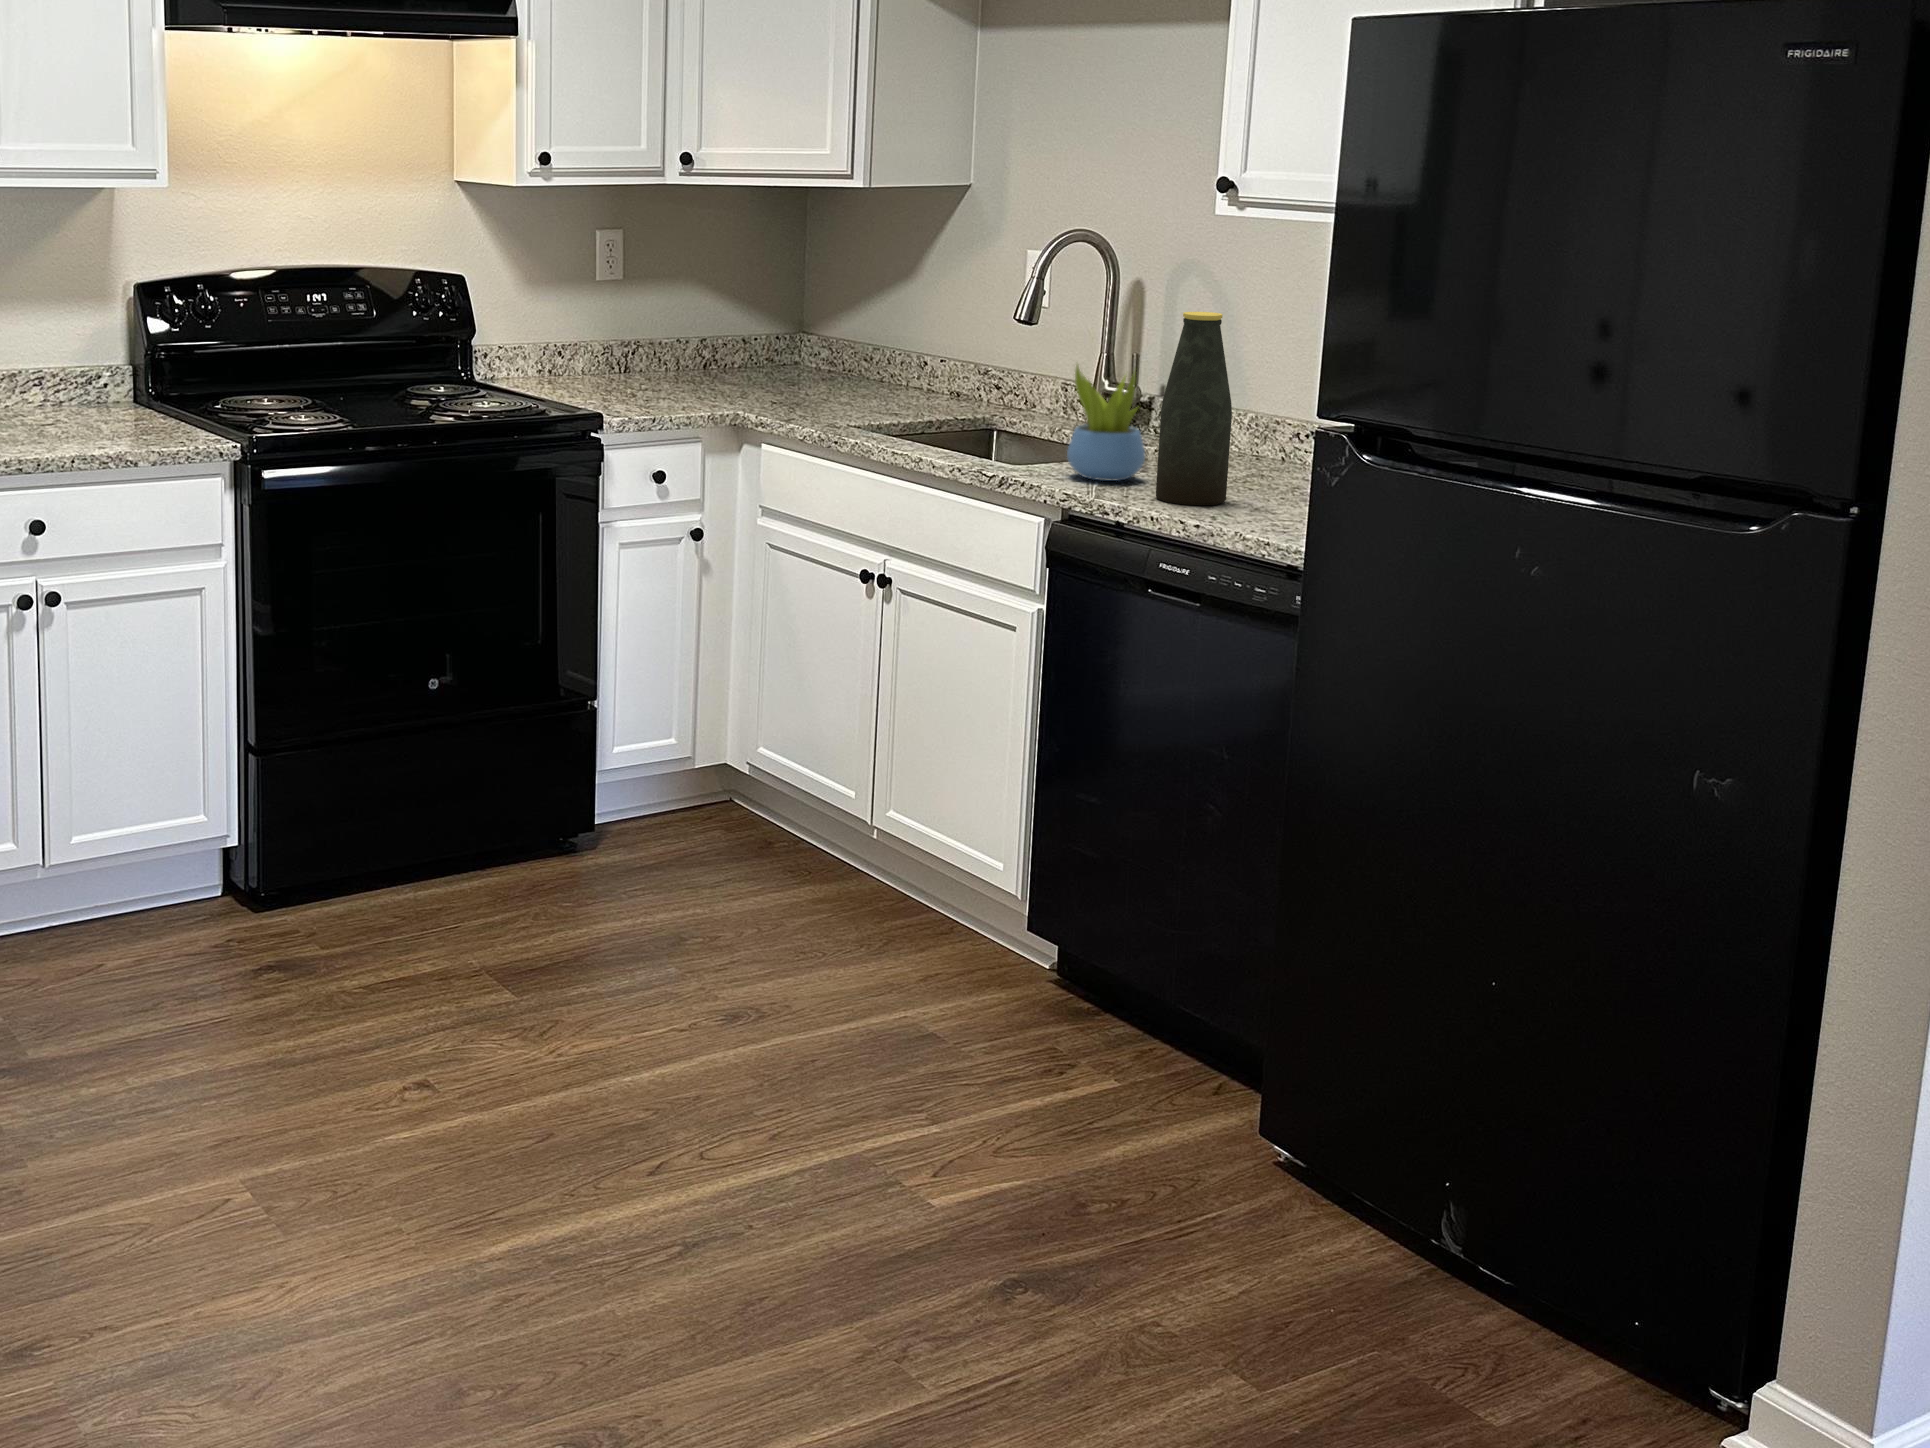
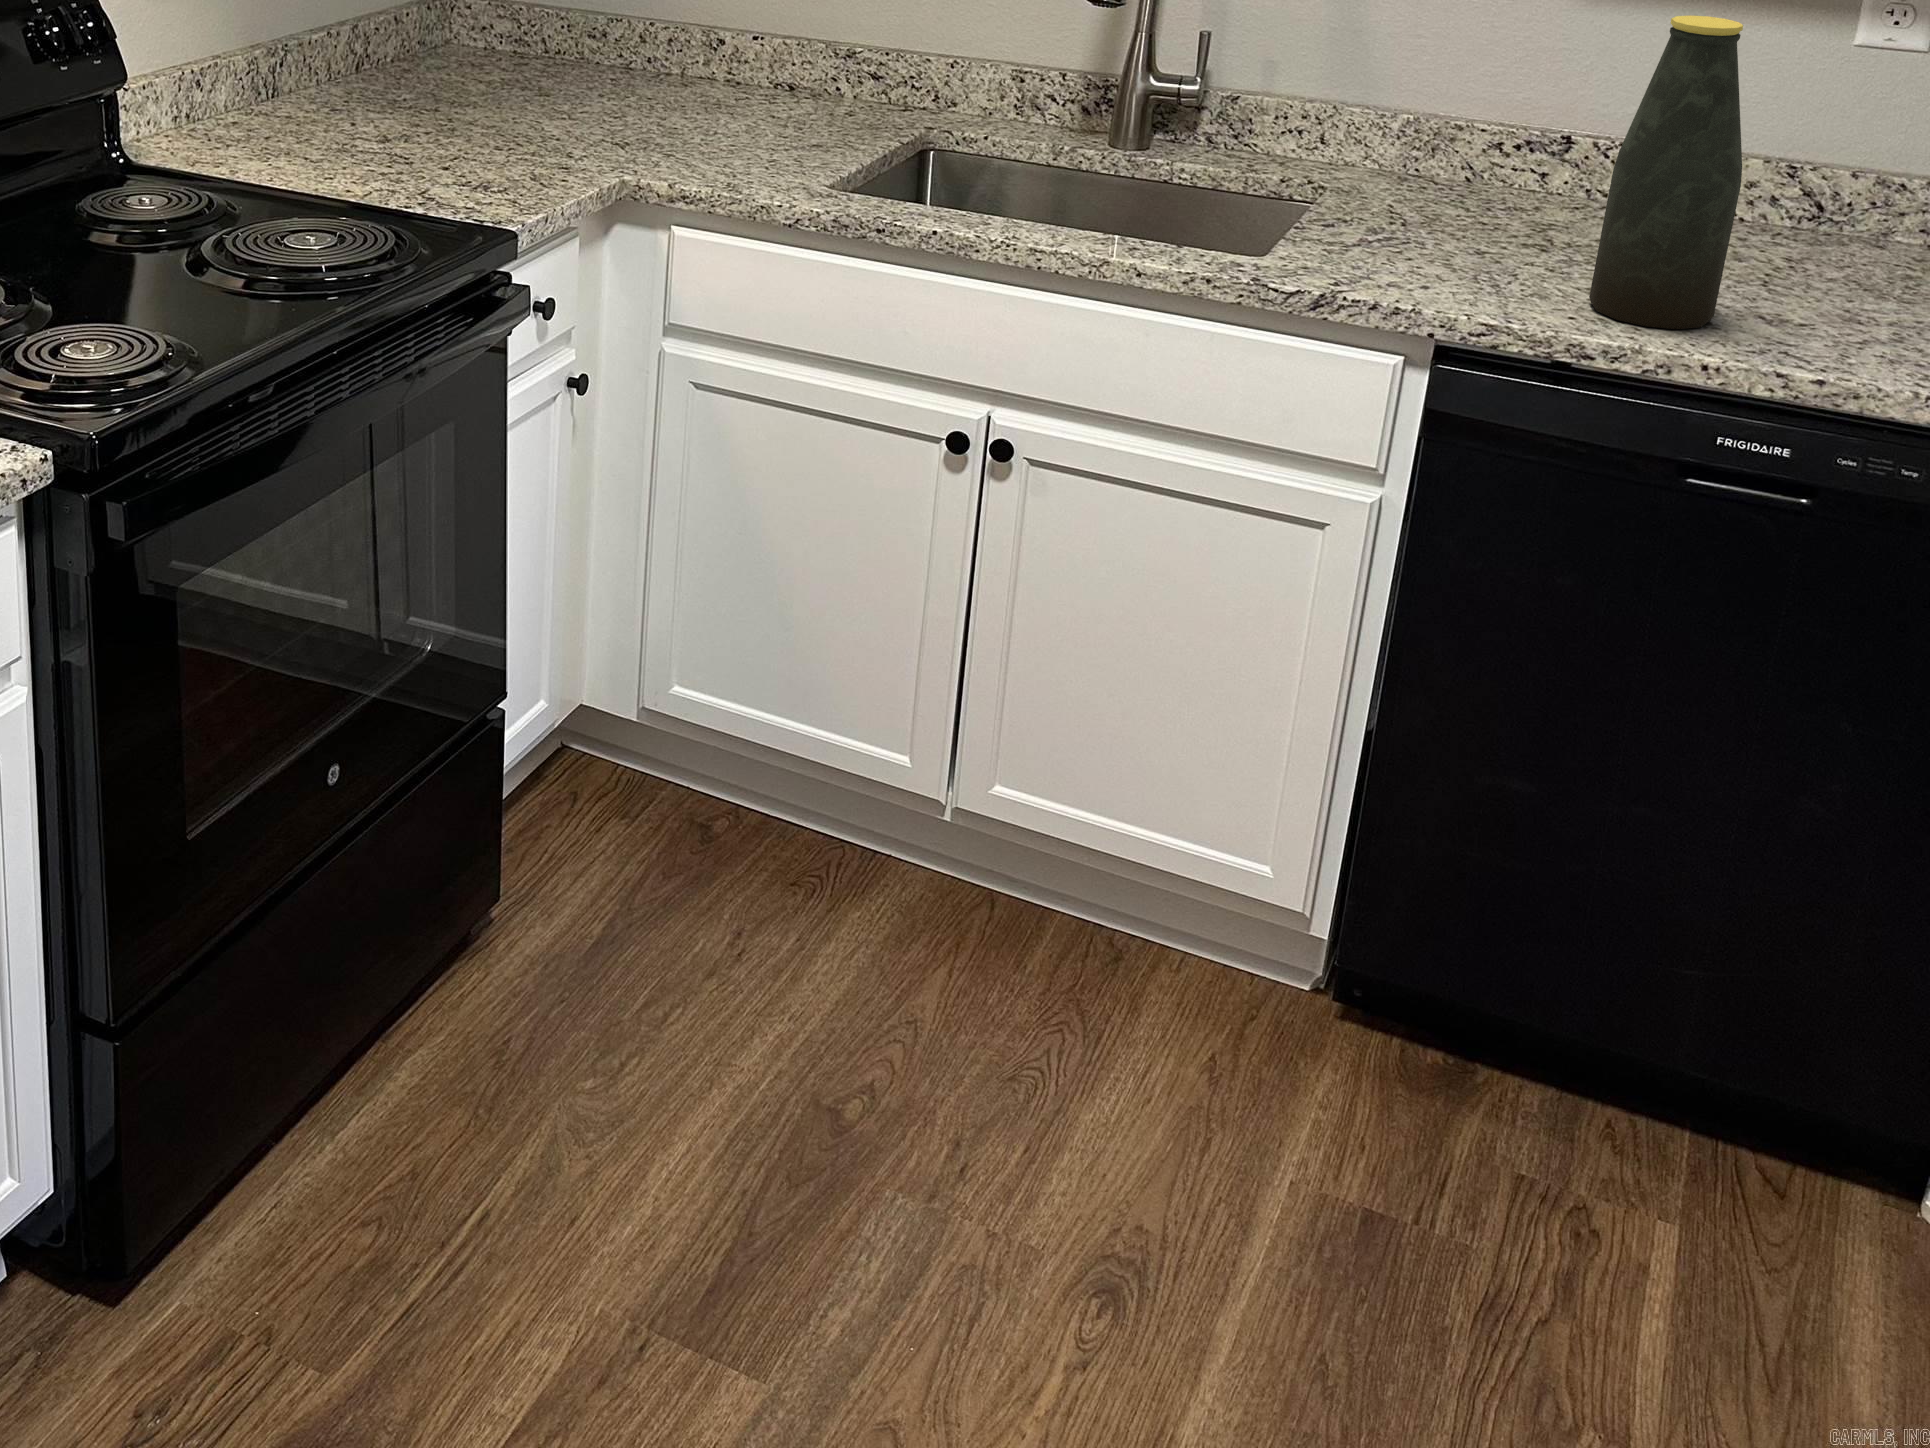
succulent plant: present [1067,365,1145,481] -> none [1369,99,1521,283]

